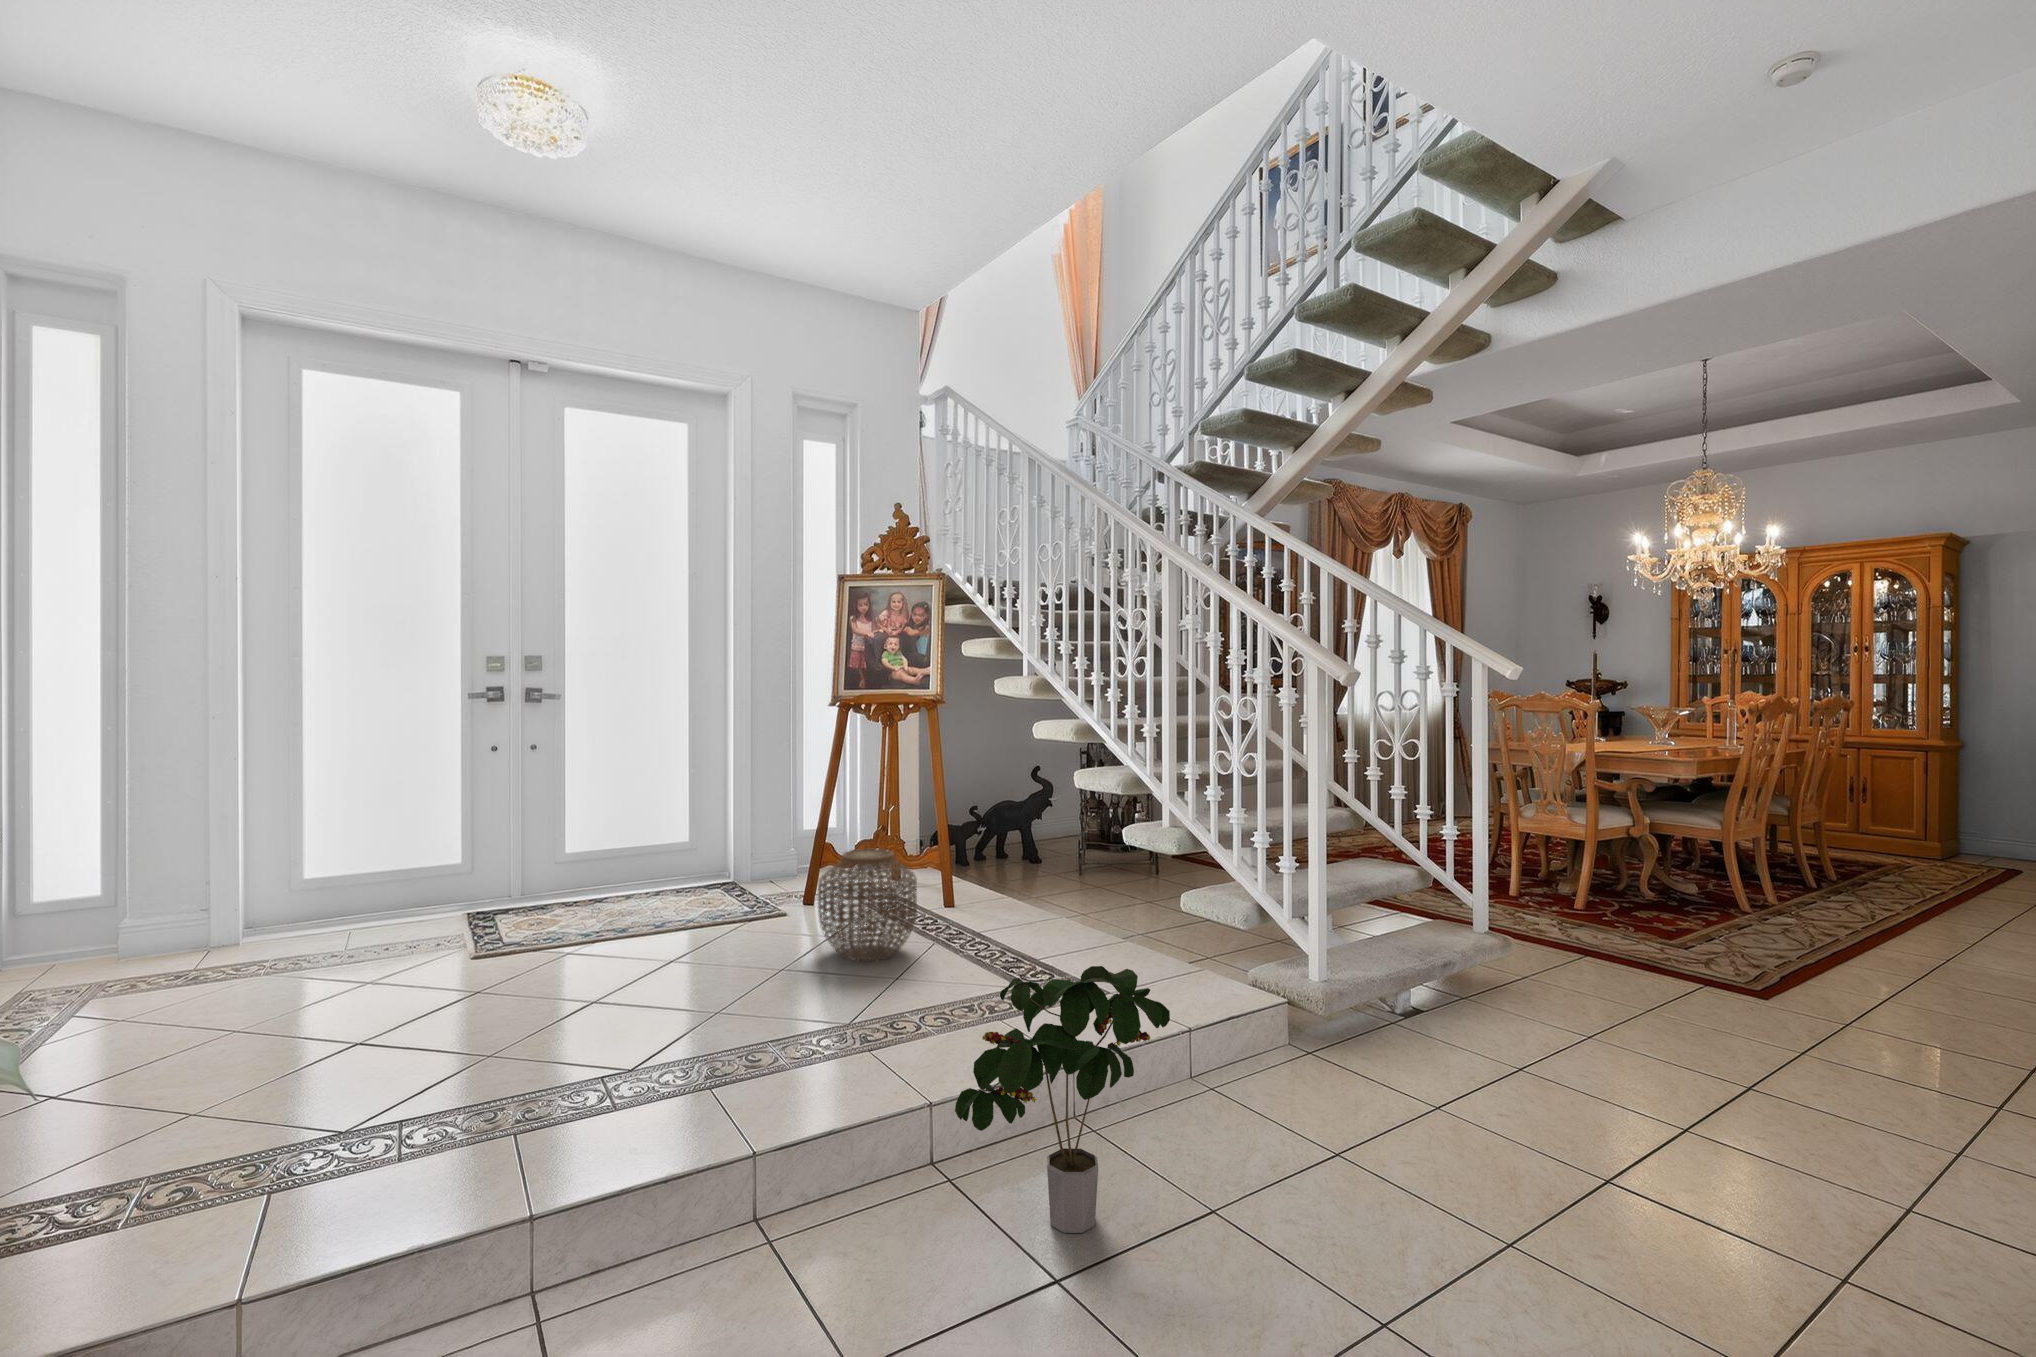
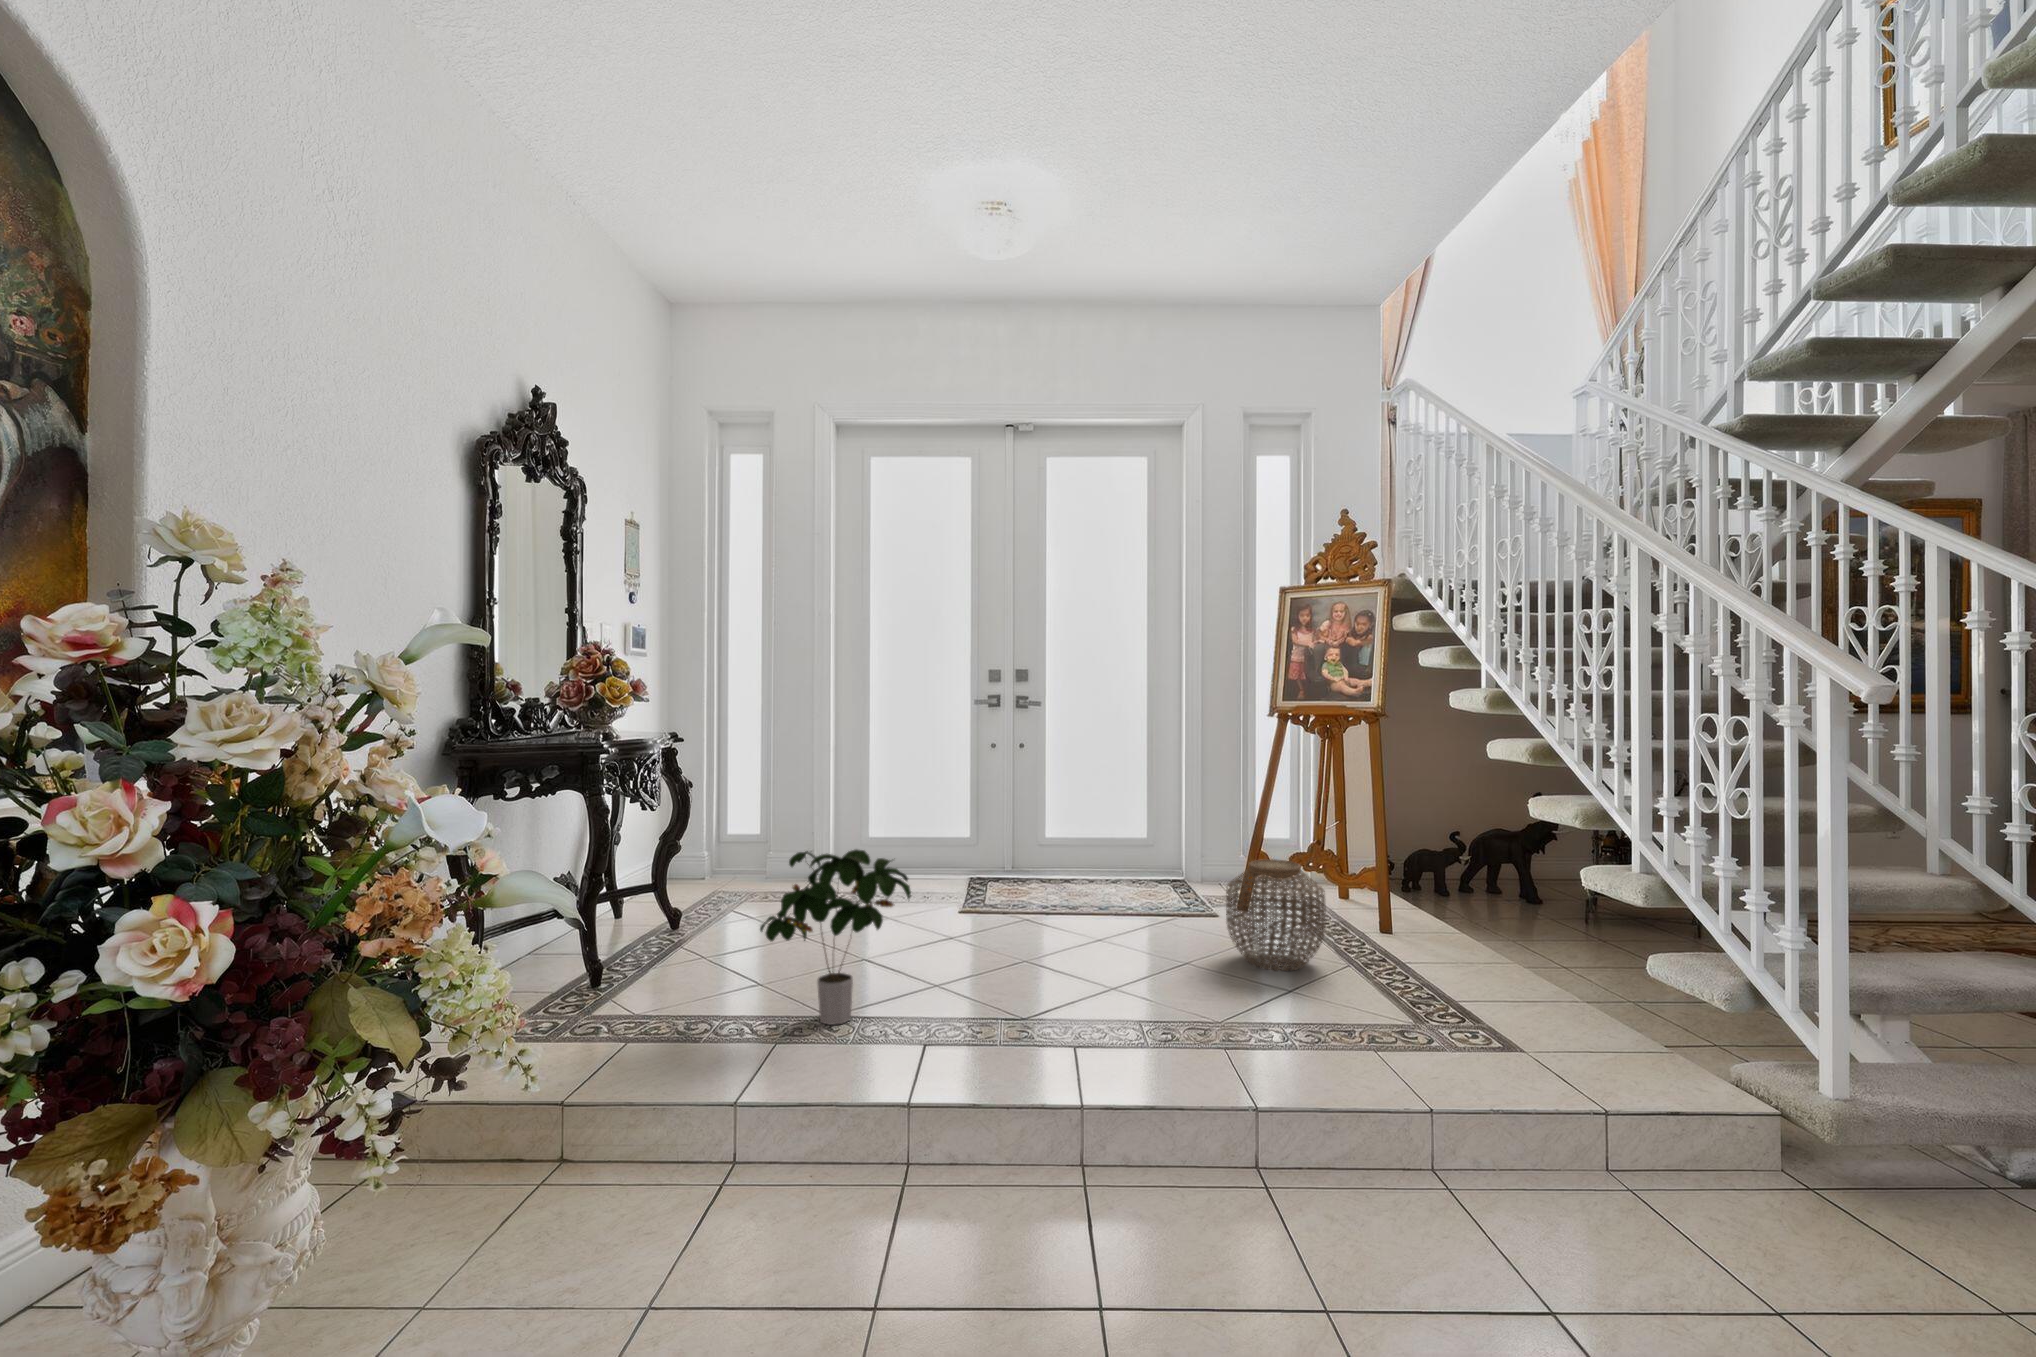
potted plant: present [955,966,1170,1233] -> present [760,849,911,1025]

